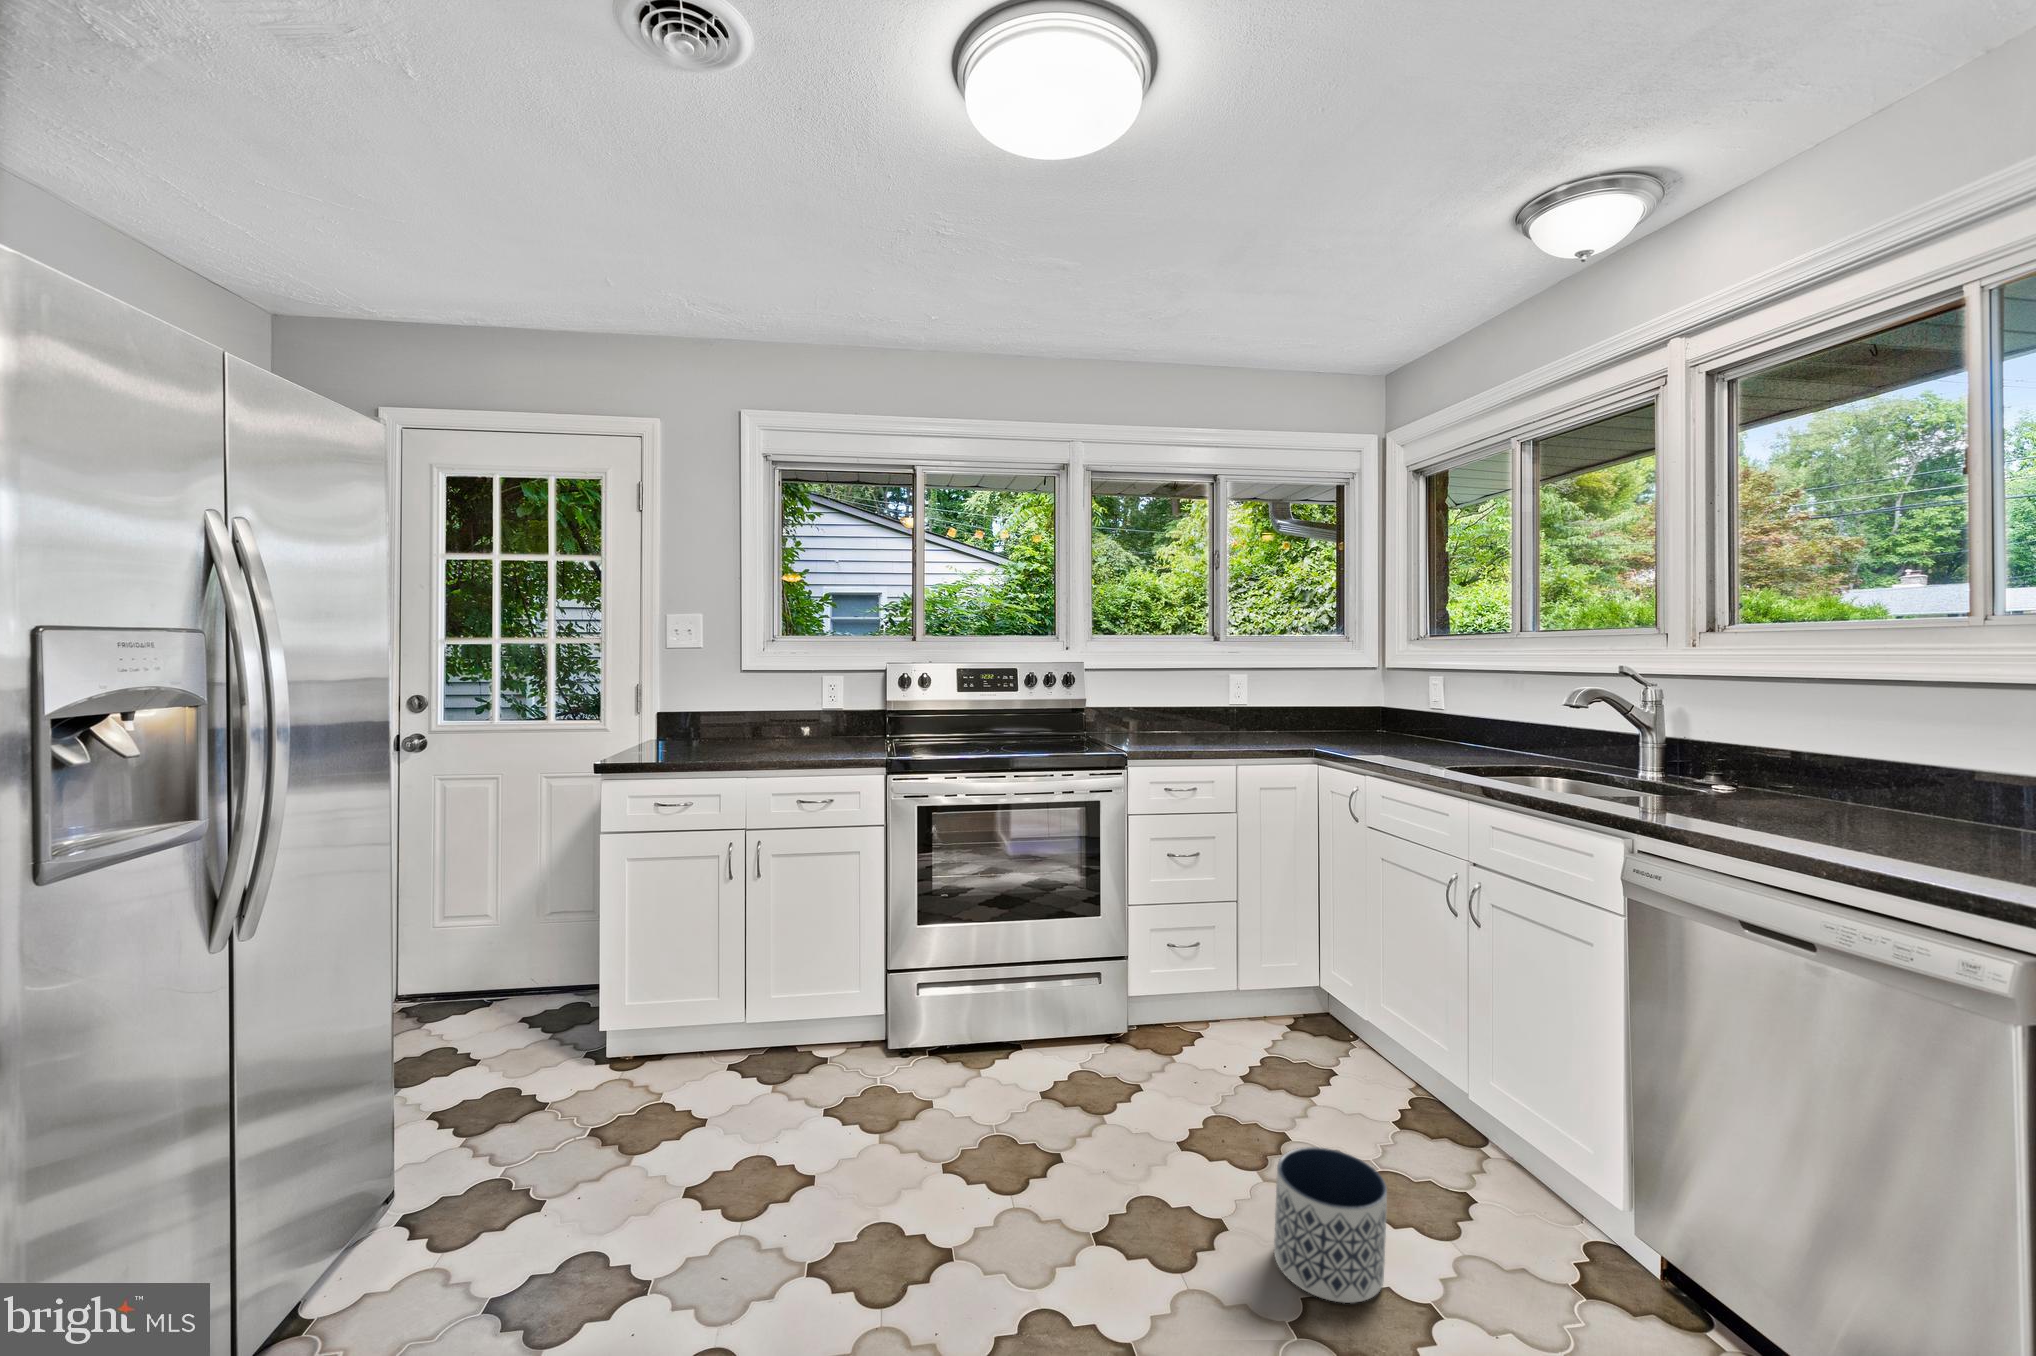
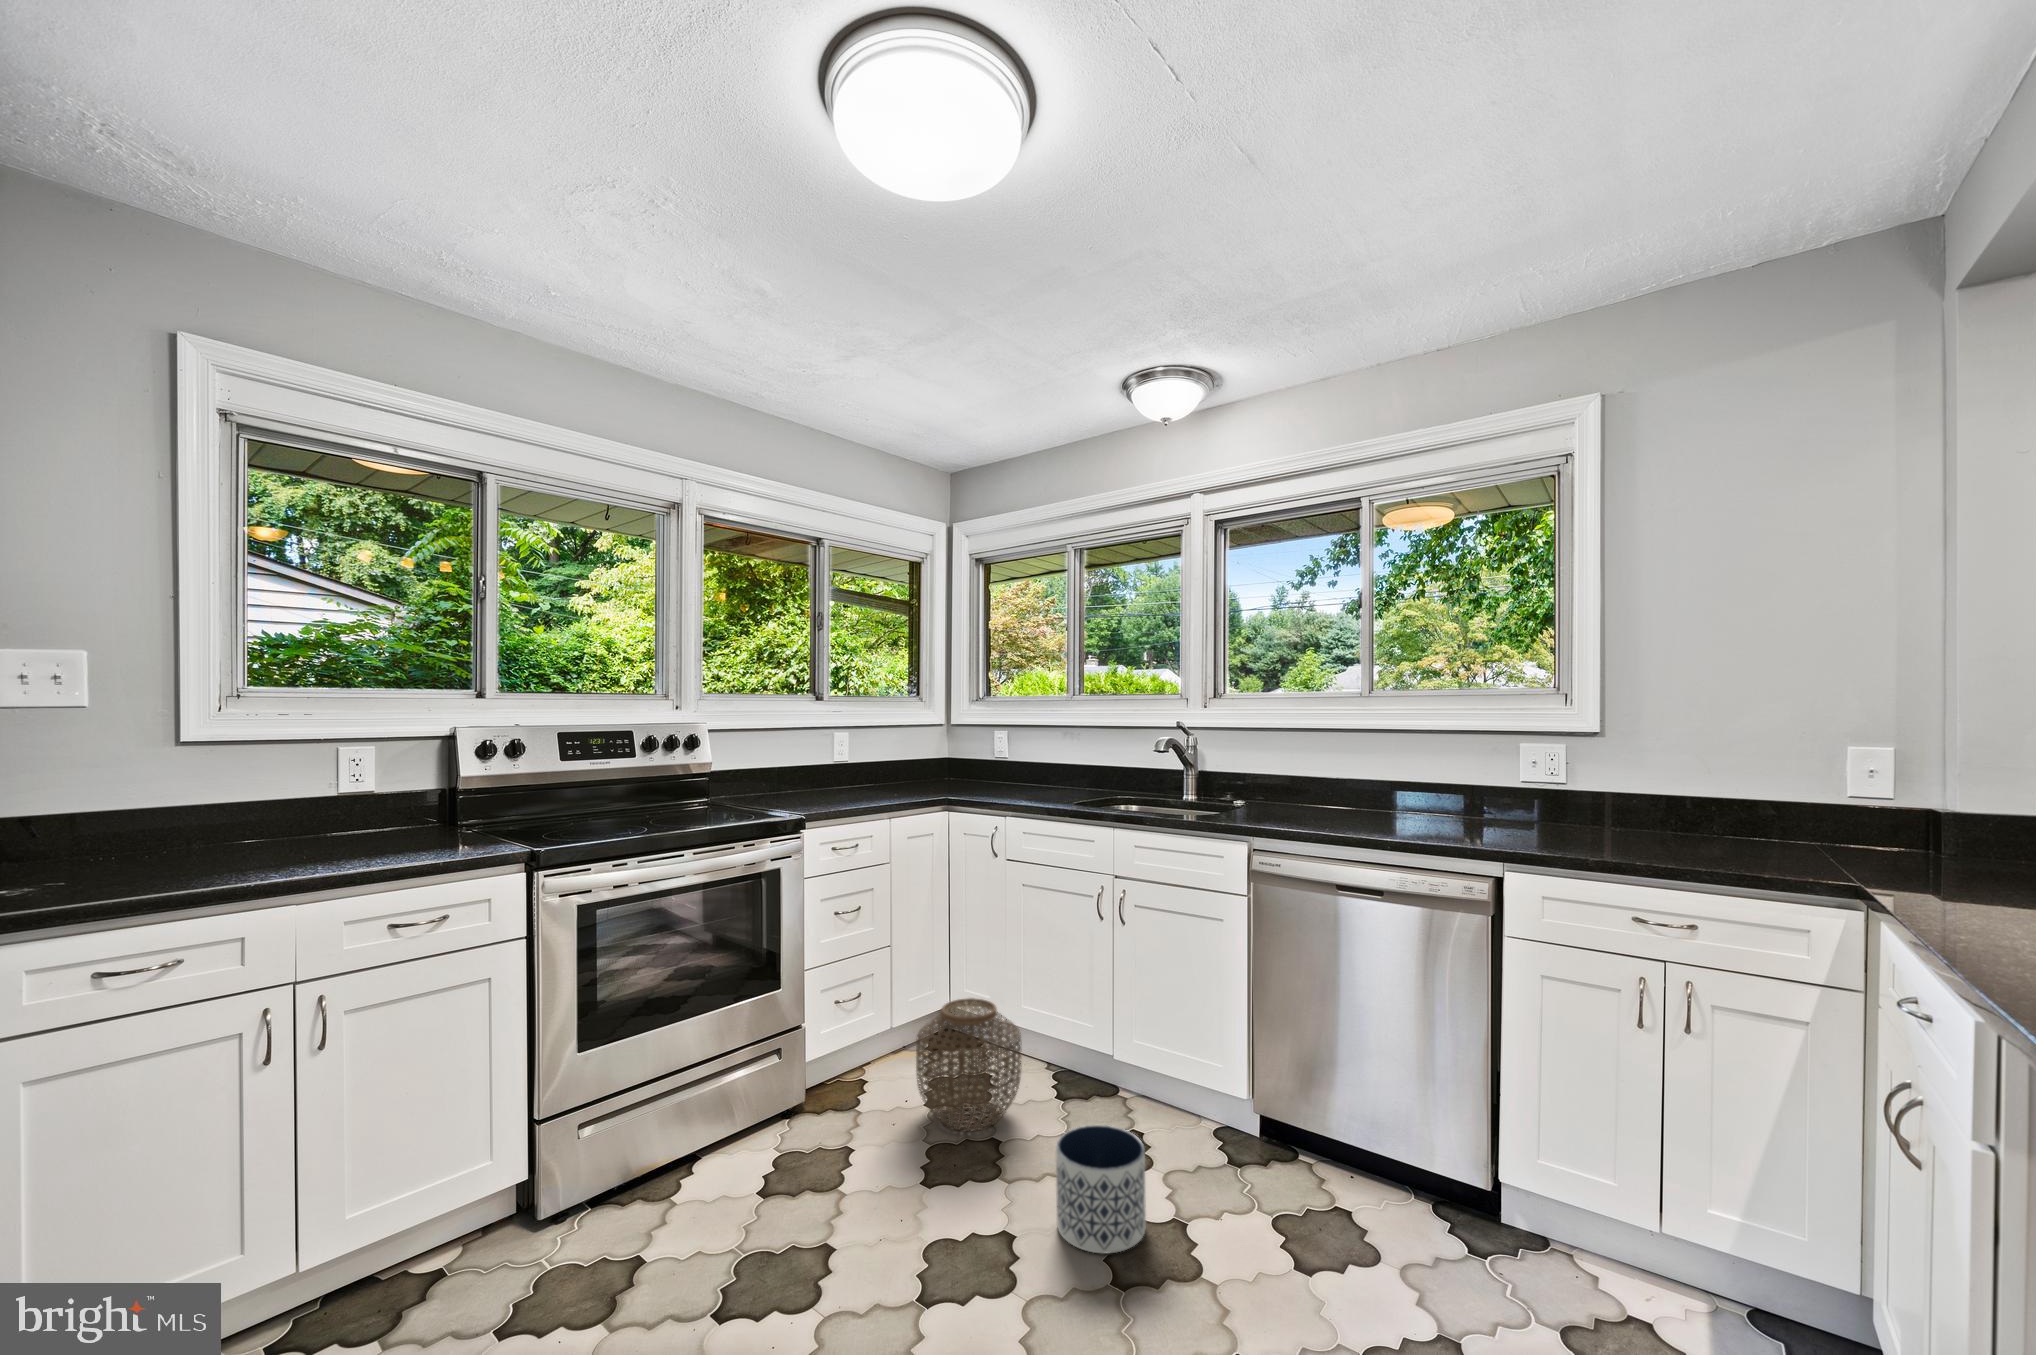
woven basket: none [1222,978,1343,1122] -> present [916,998,1022,1131]

